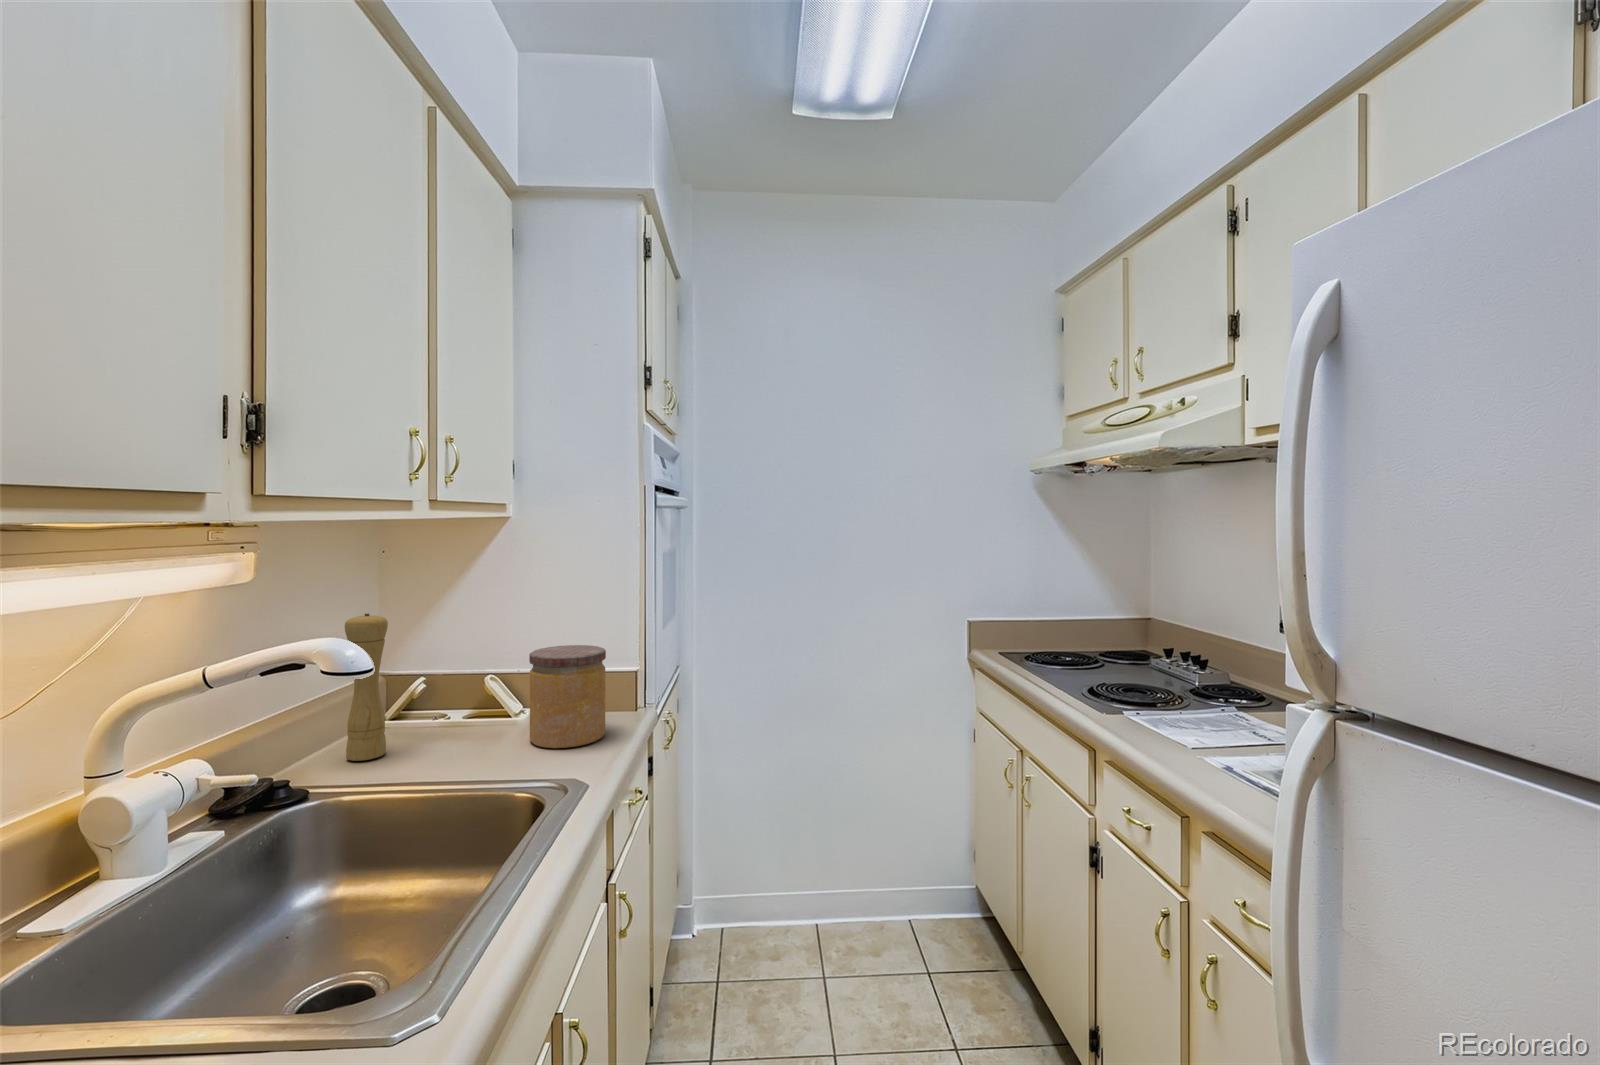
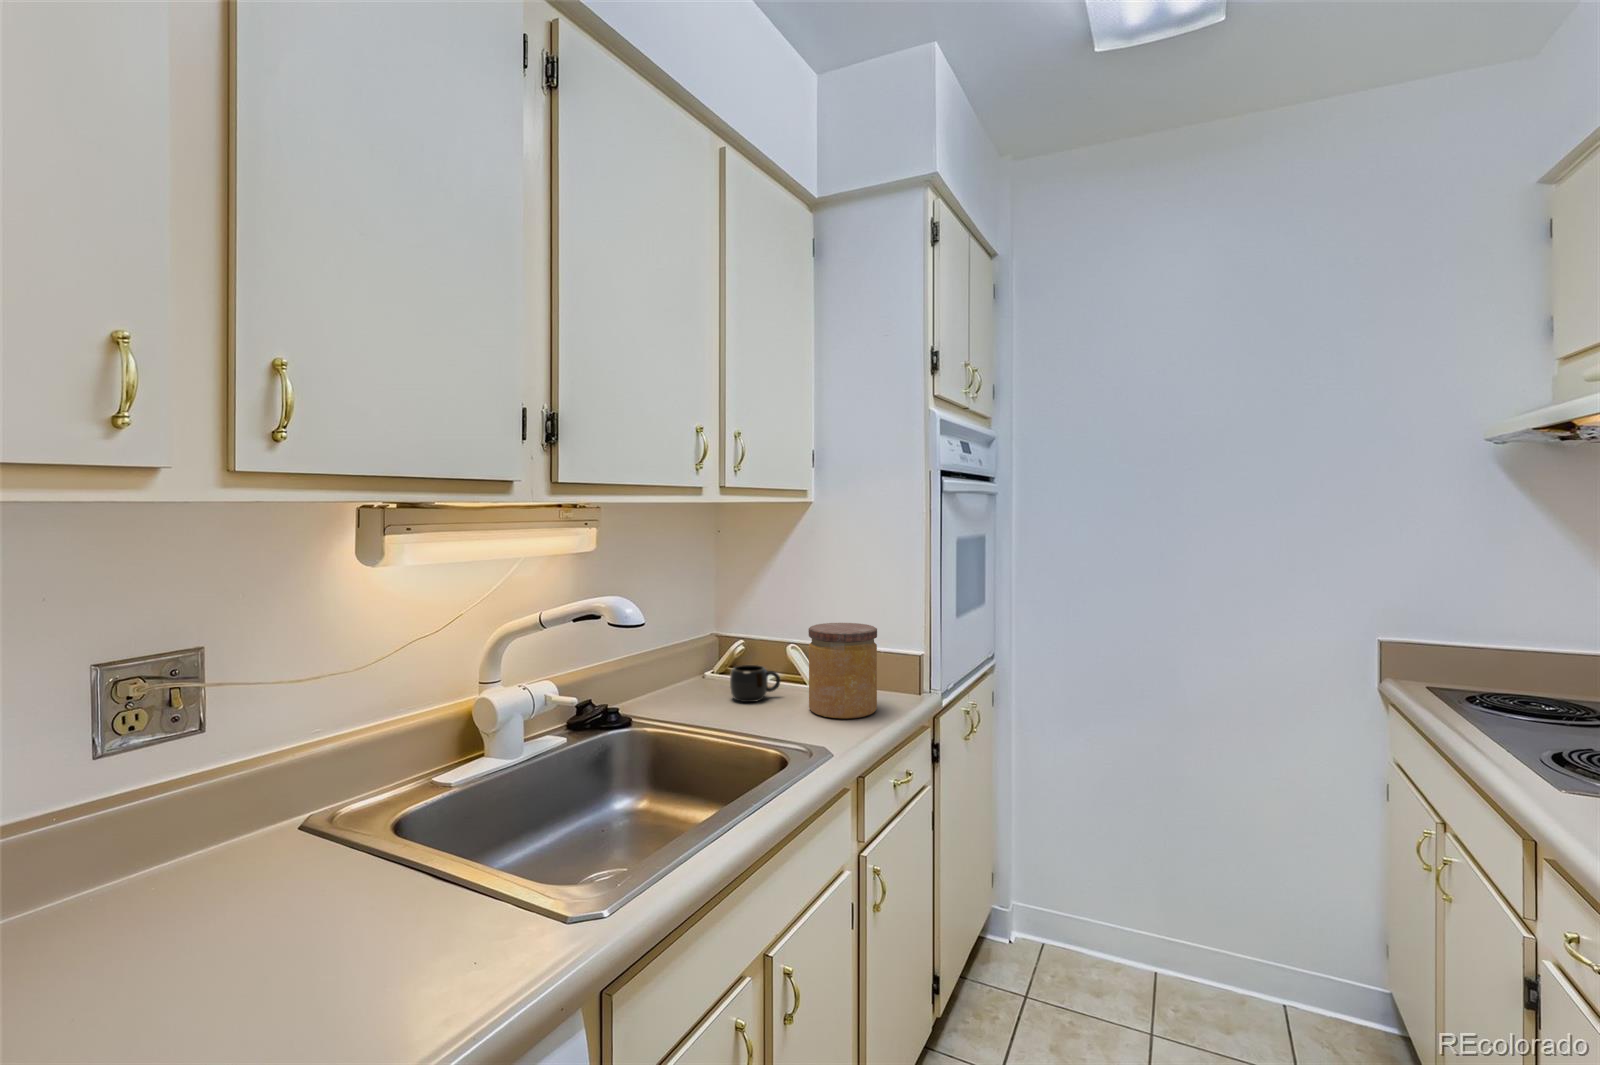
pepper mill: present [345,613,388,761] -> none [673,583,703,702]
mug: none [424,704,487,748] -> present [730,665,780,702]

